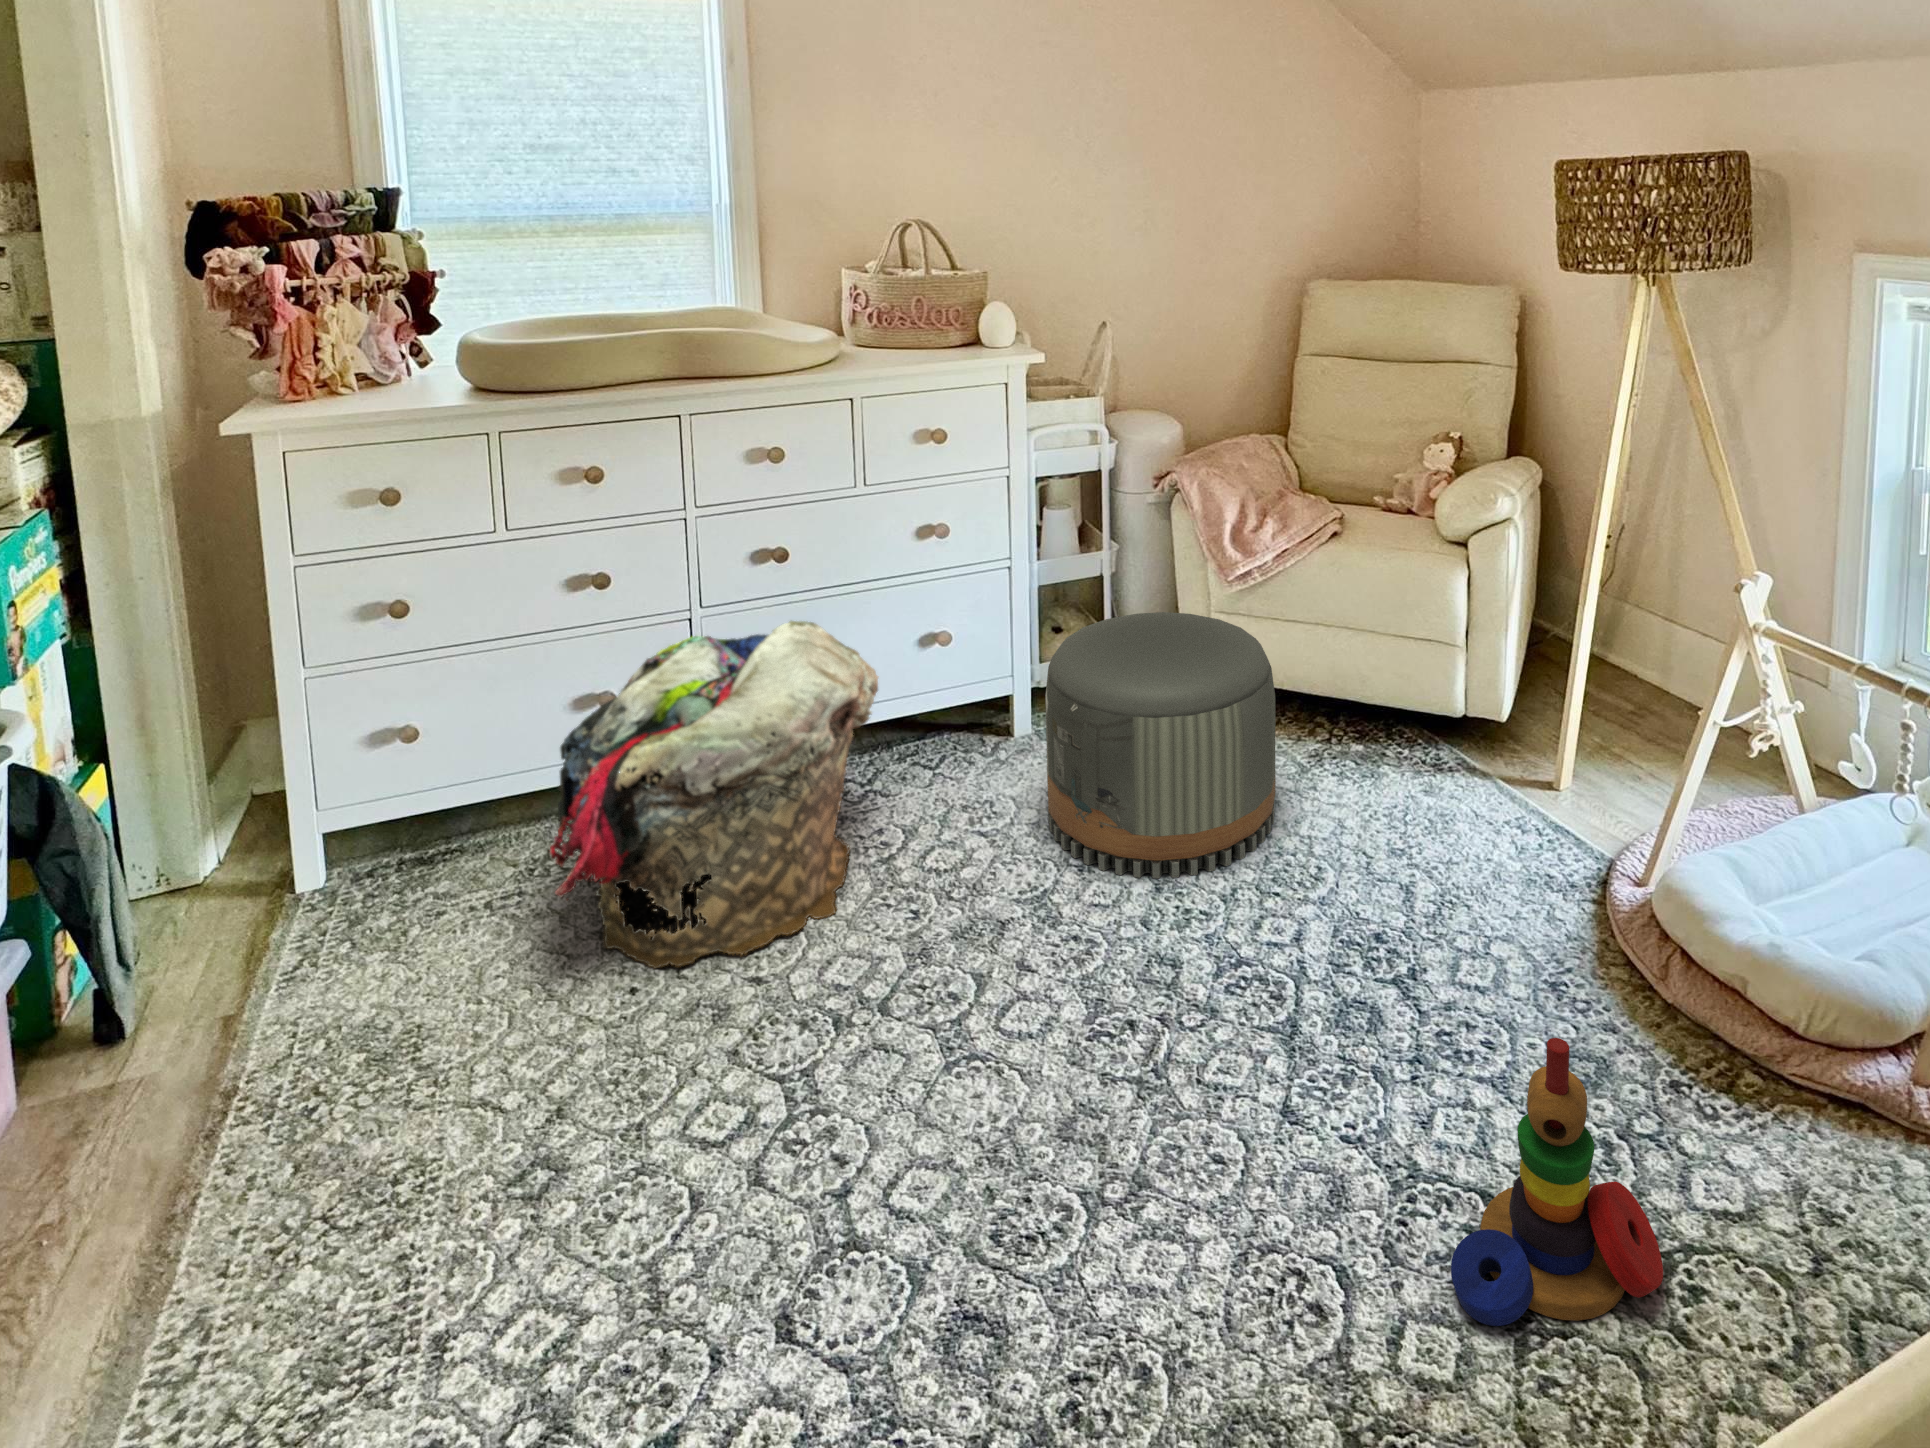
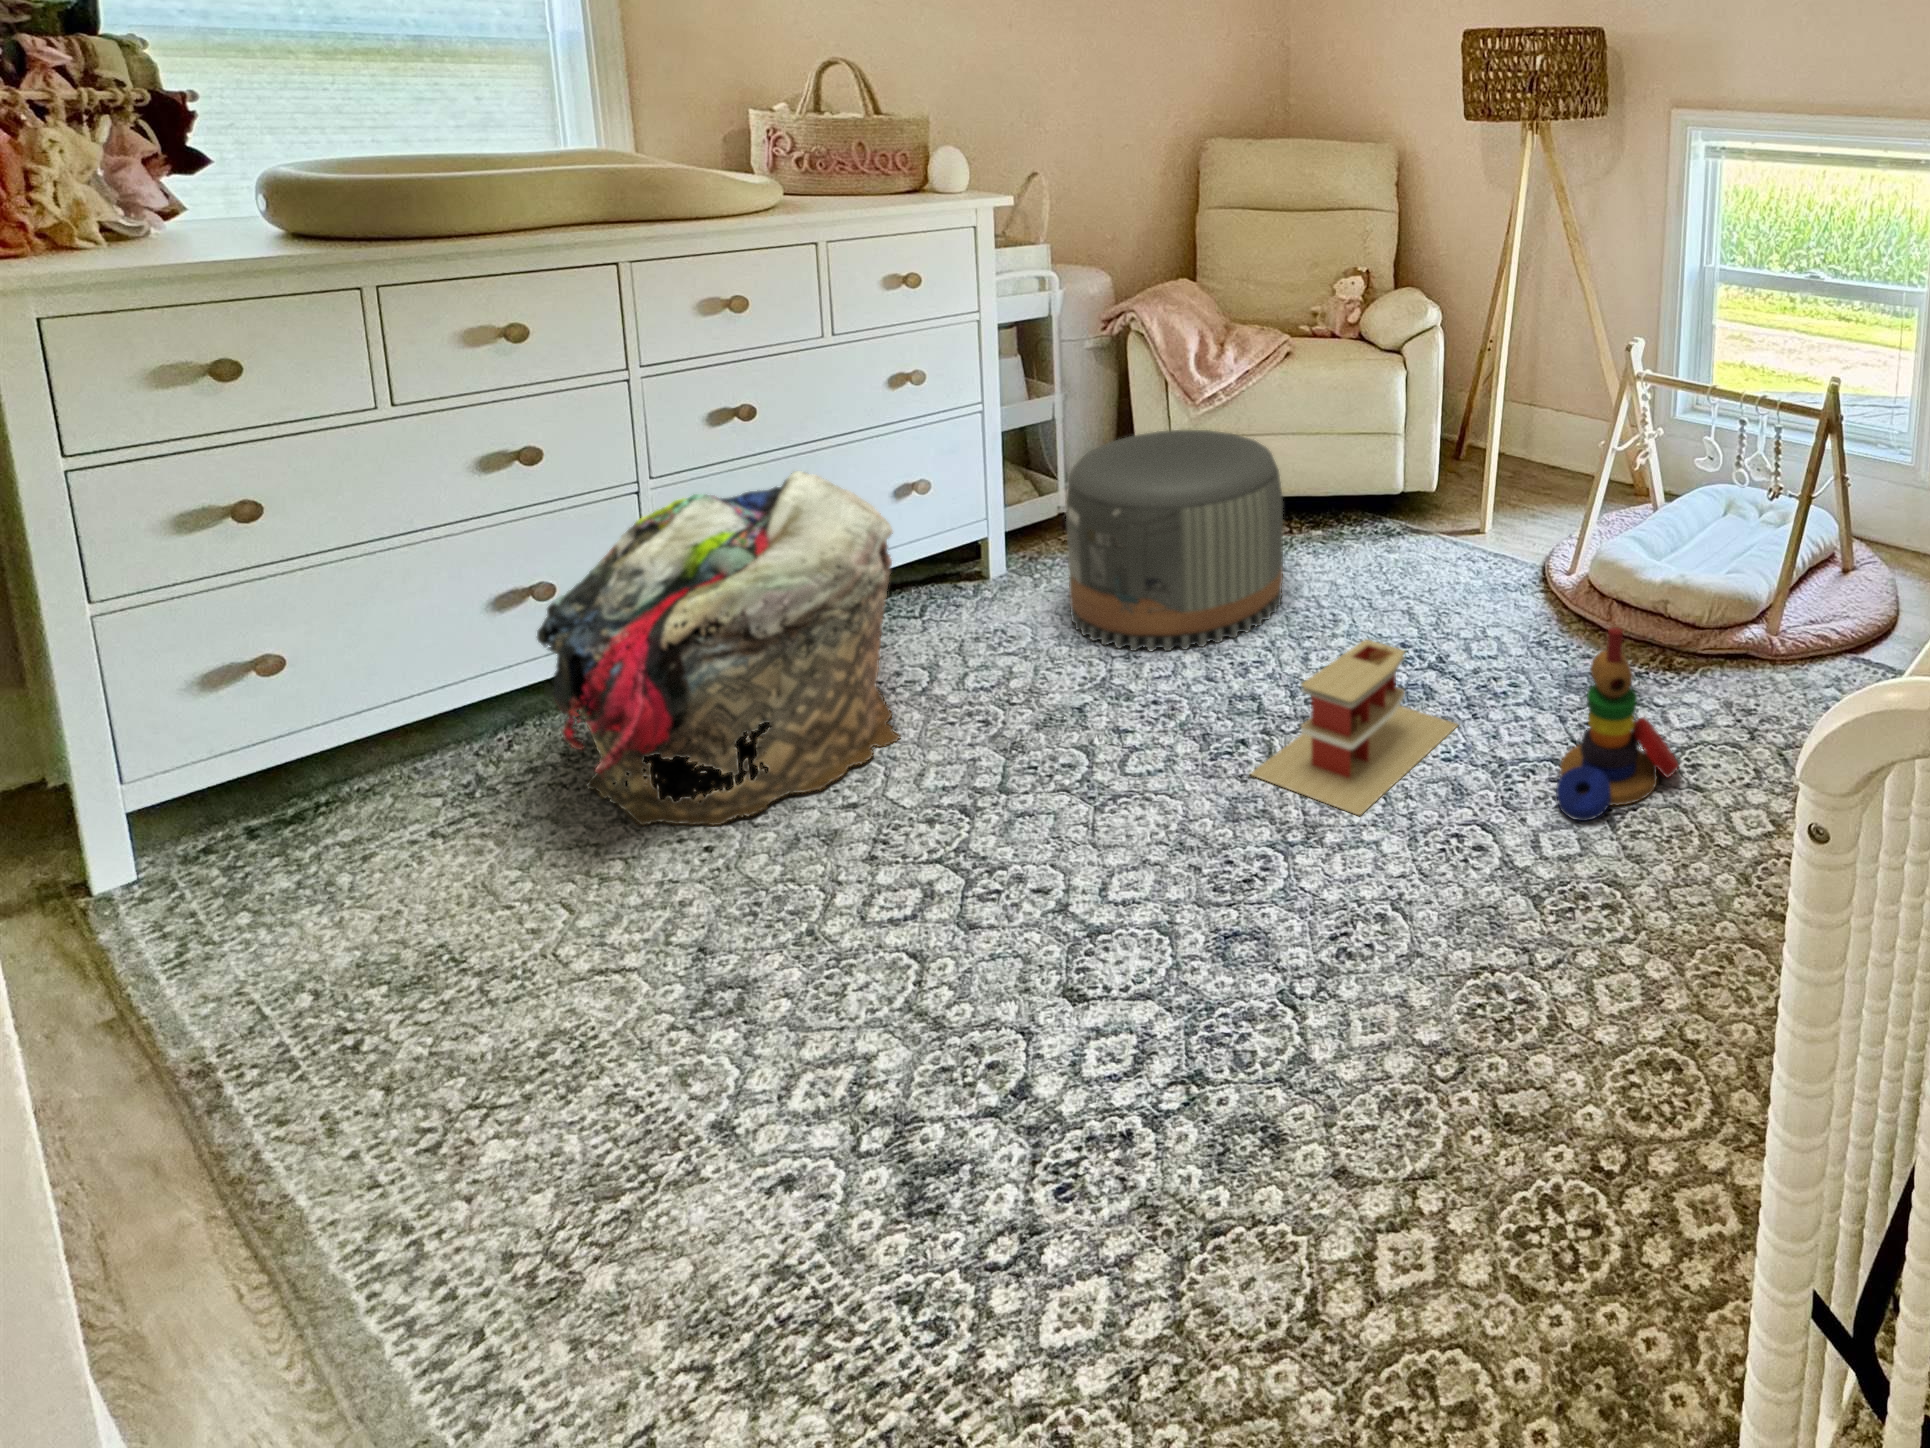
toy house: none [1112,939,1388,1190] -> present [1251,640,1458,815]

